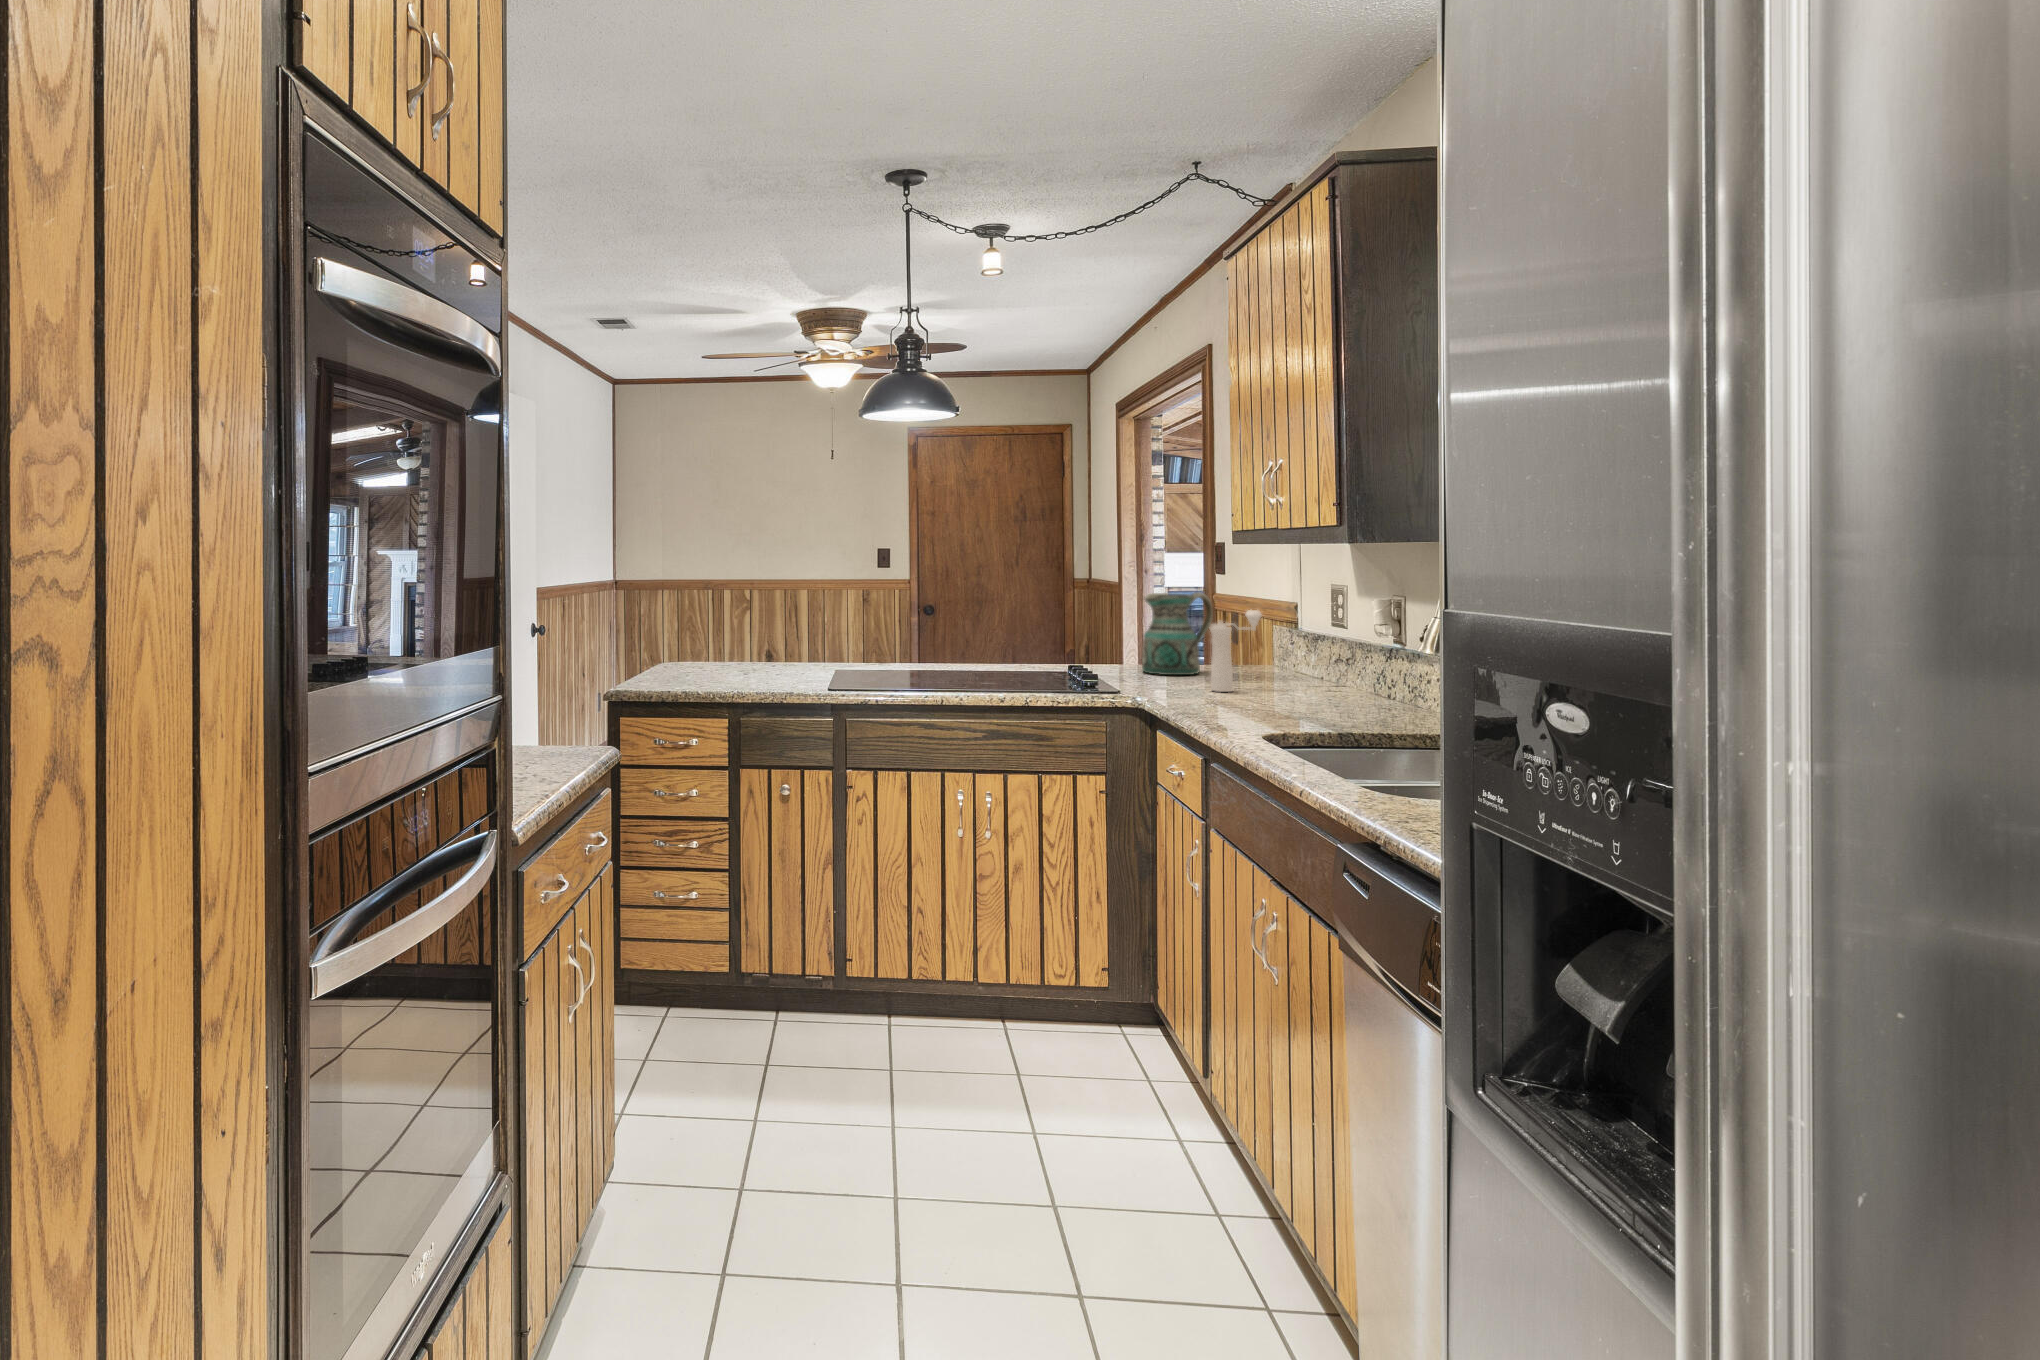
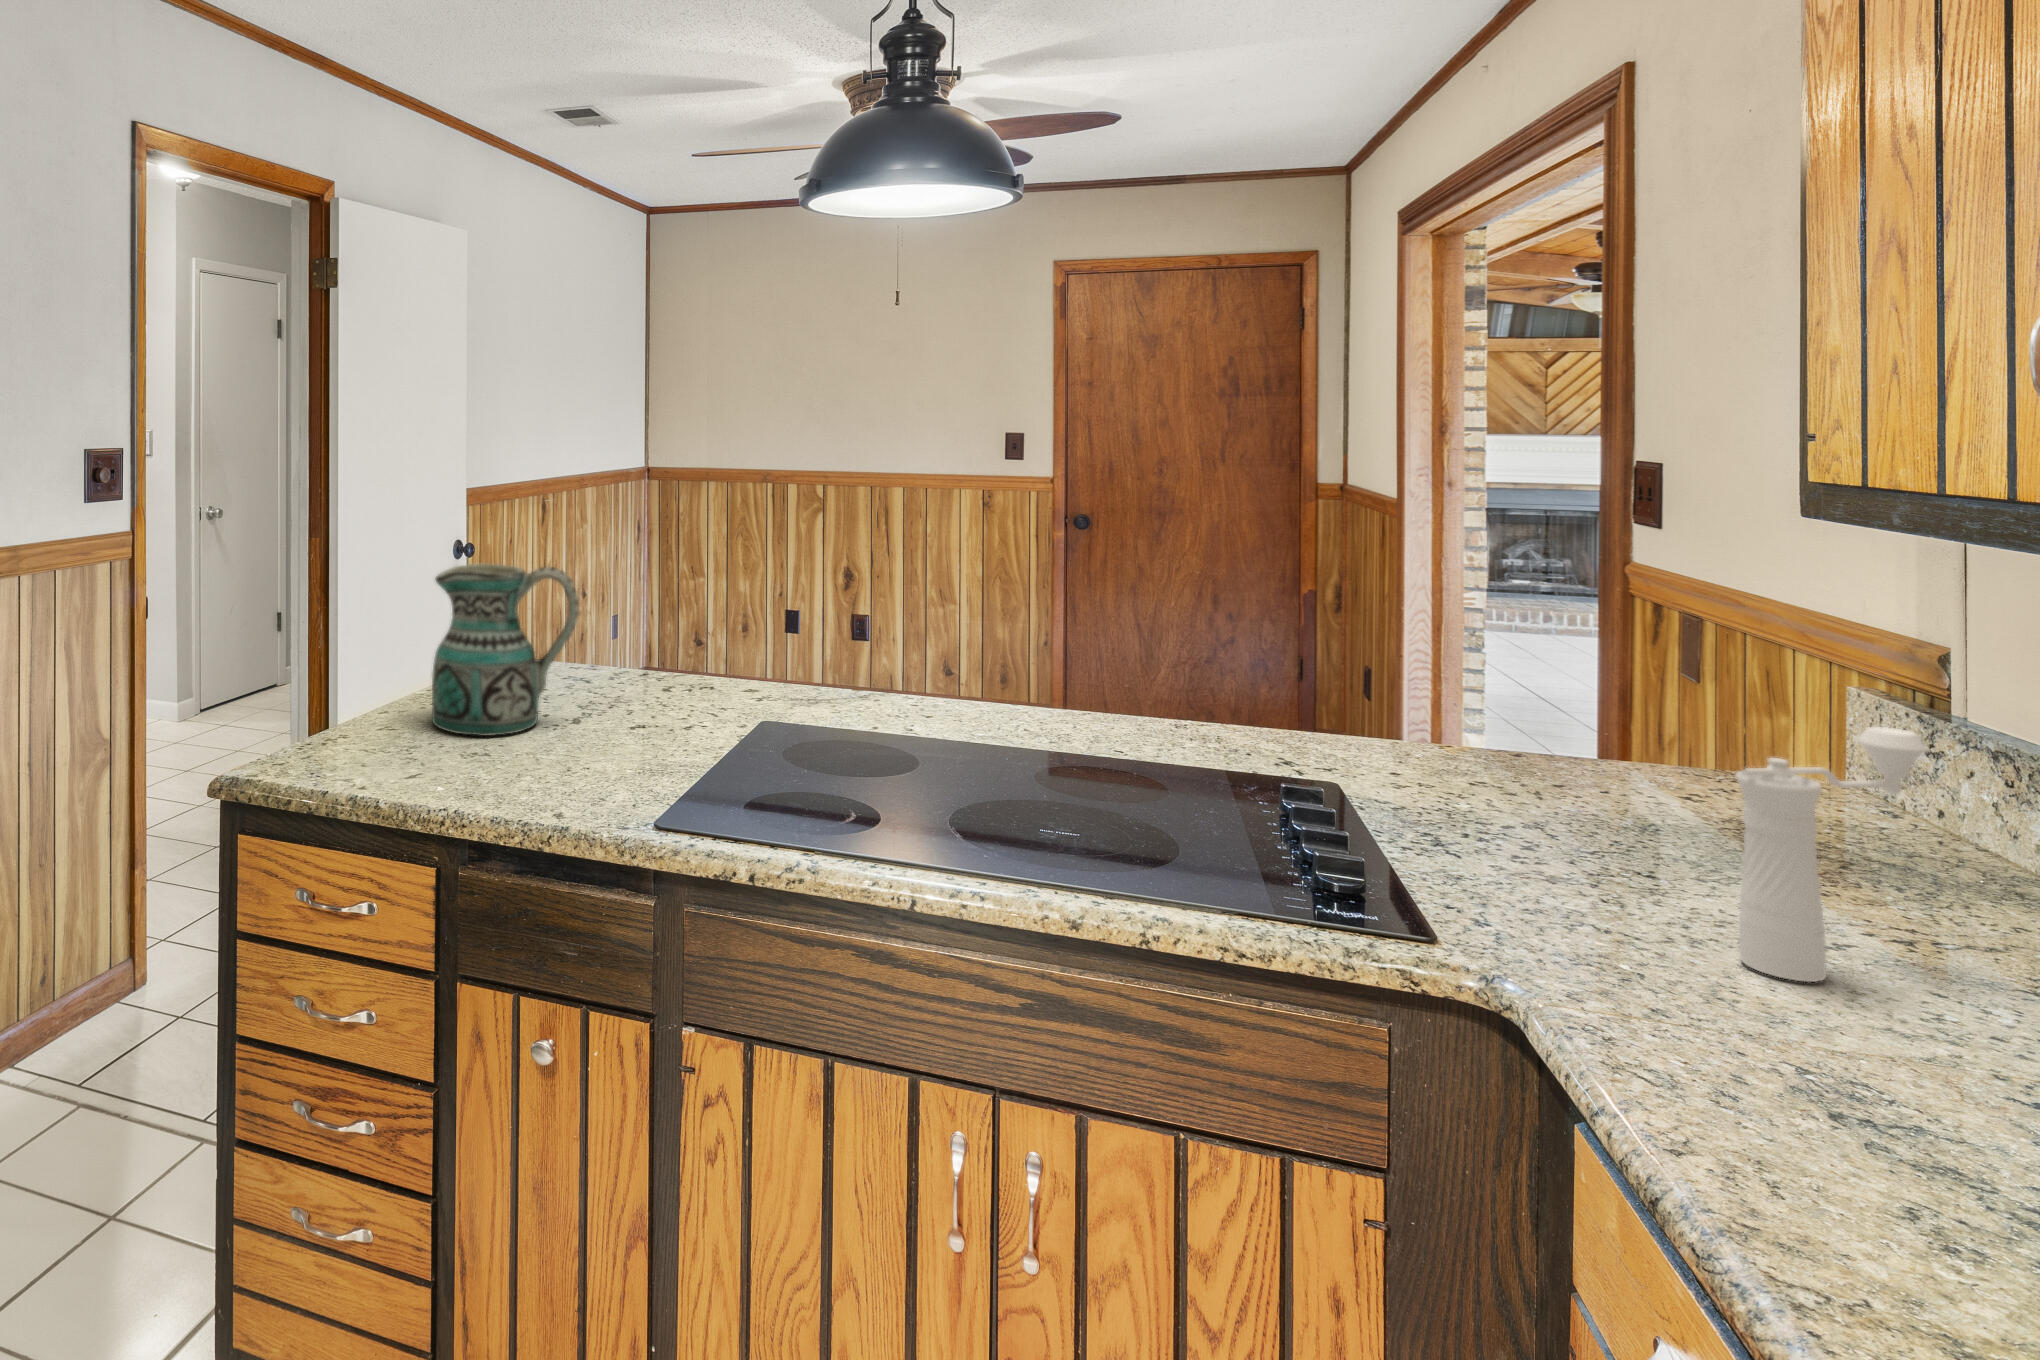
ceramic pitcher: present [1142,592,1213,675] -> present [432,564,579,736]

